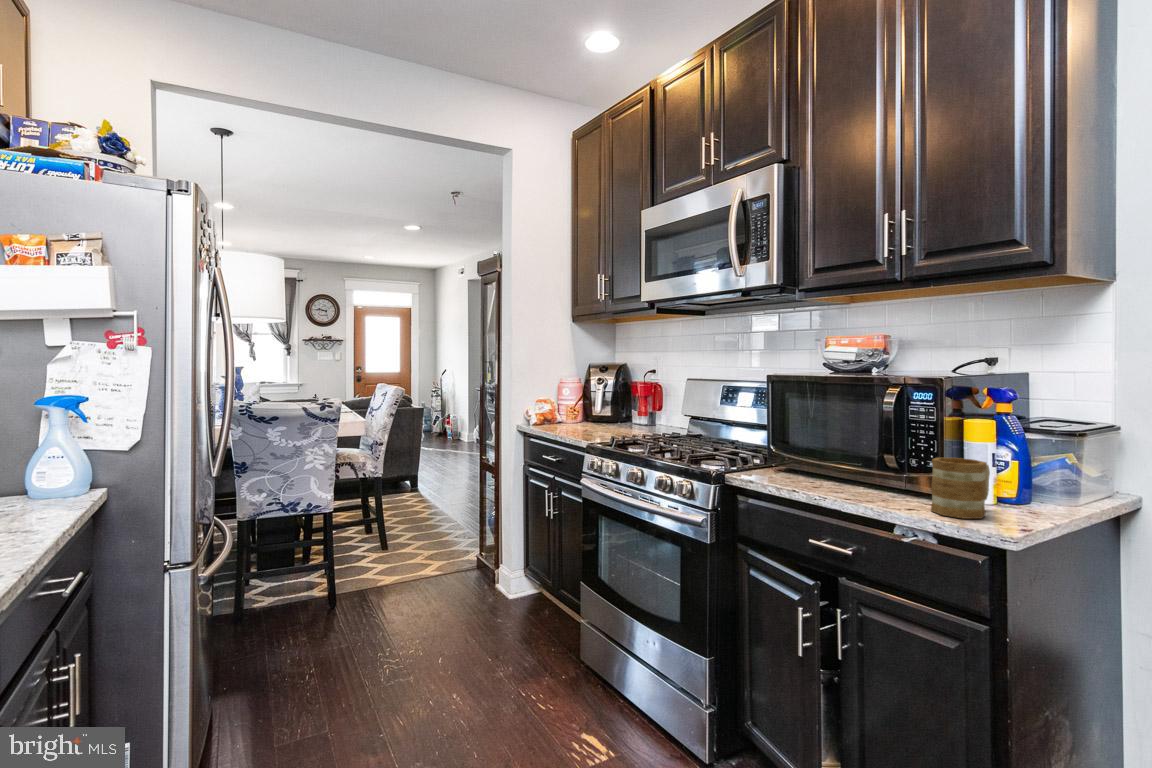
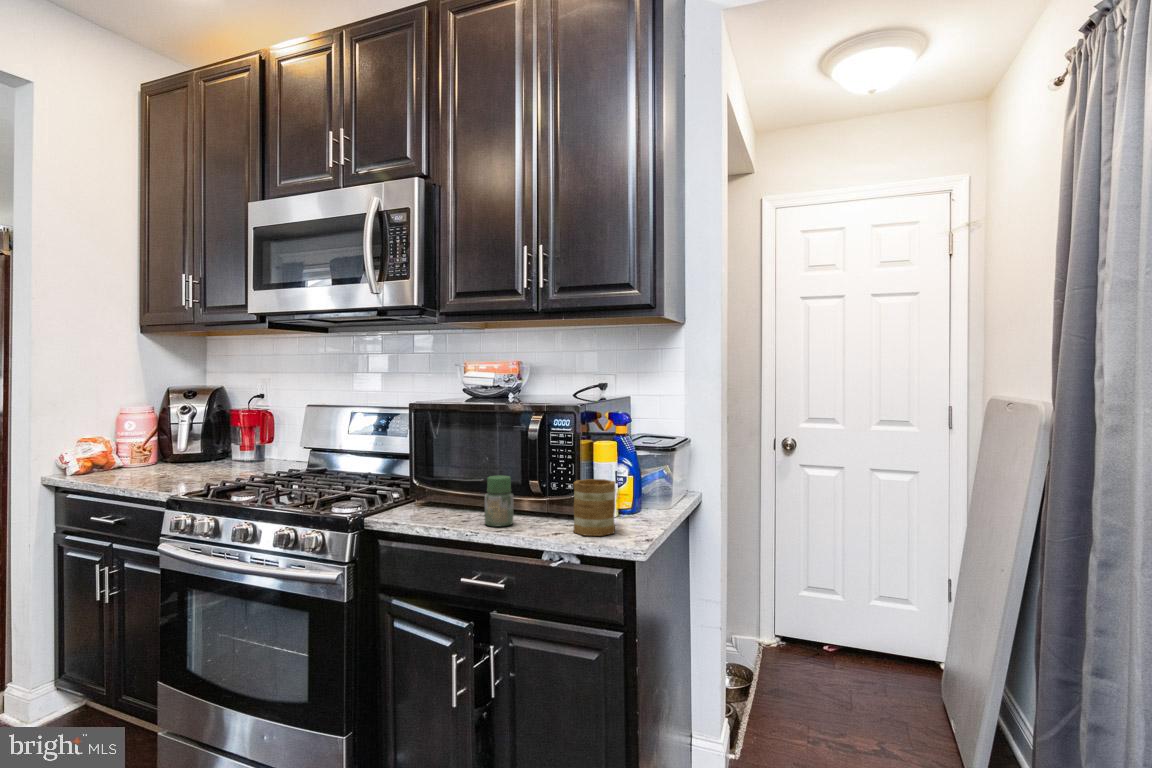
jar: none [834,446,865,496] -> present [485,475,513,527]

